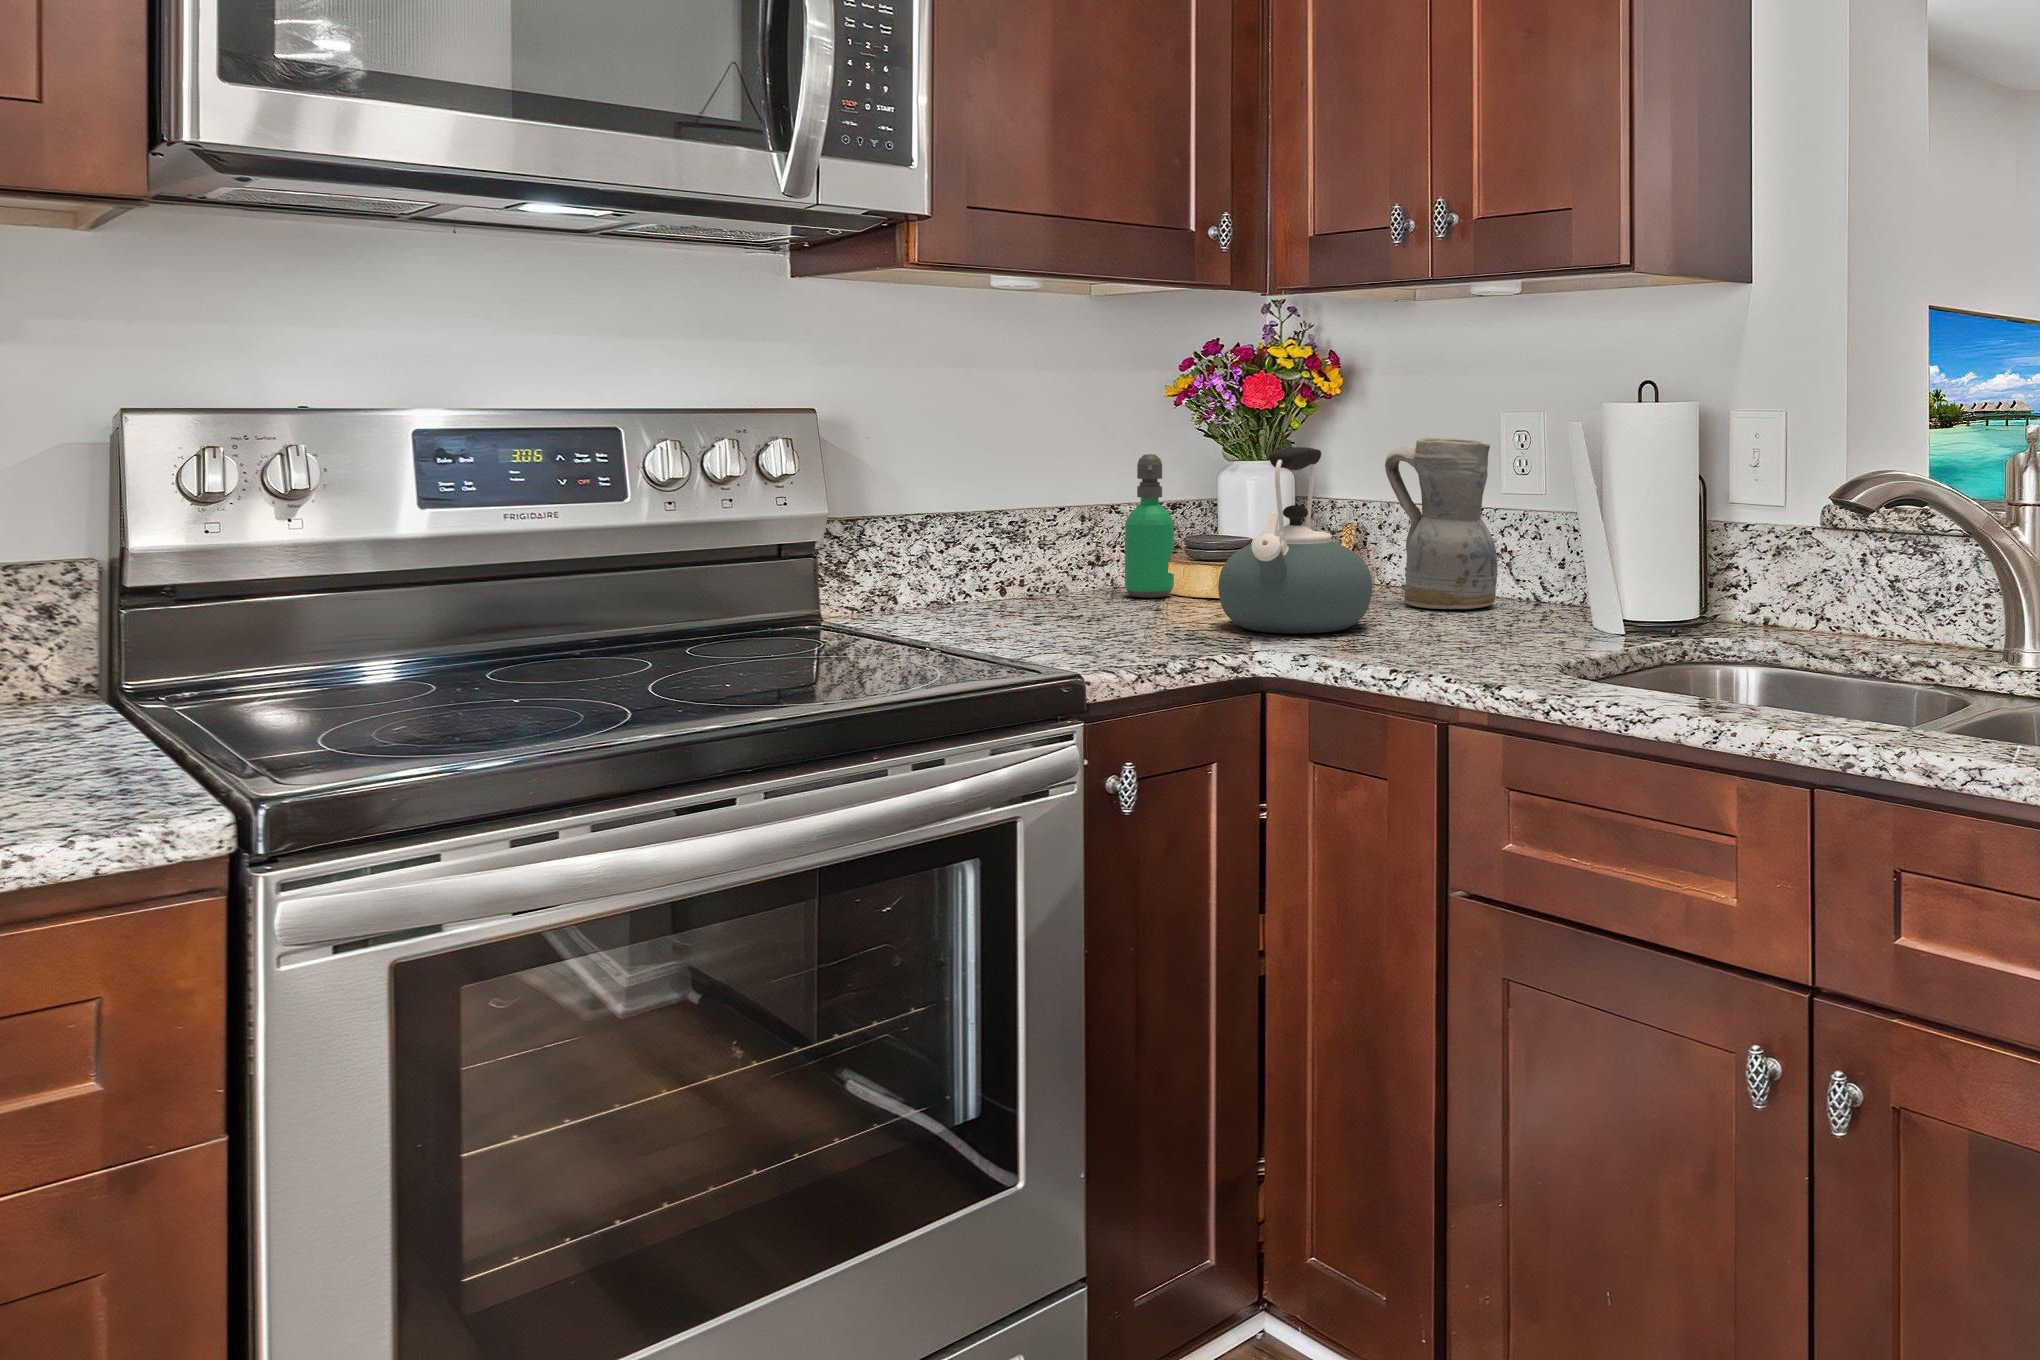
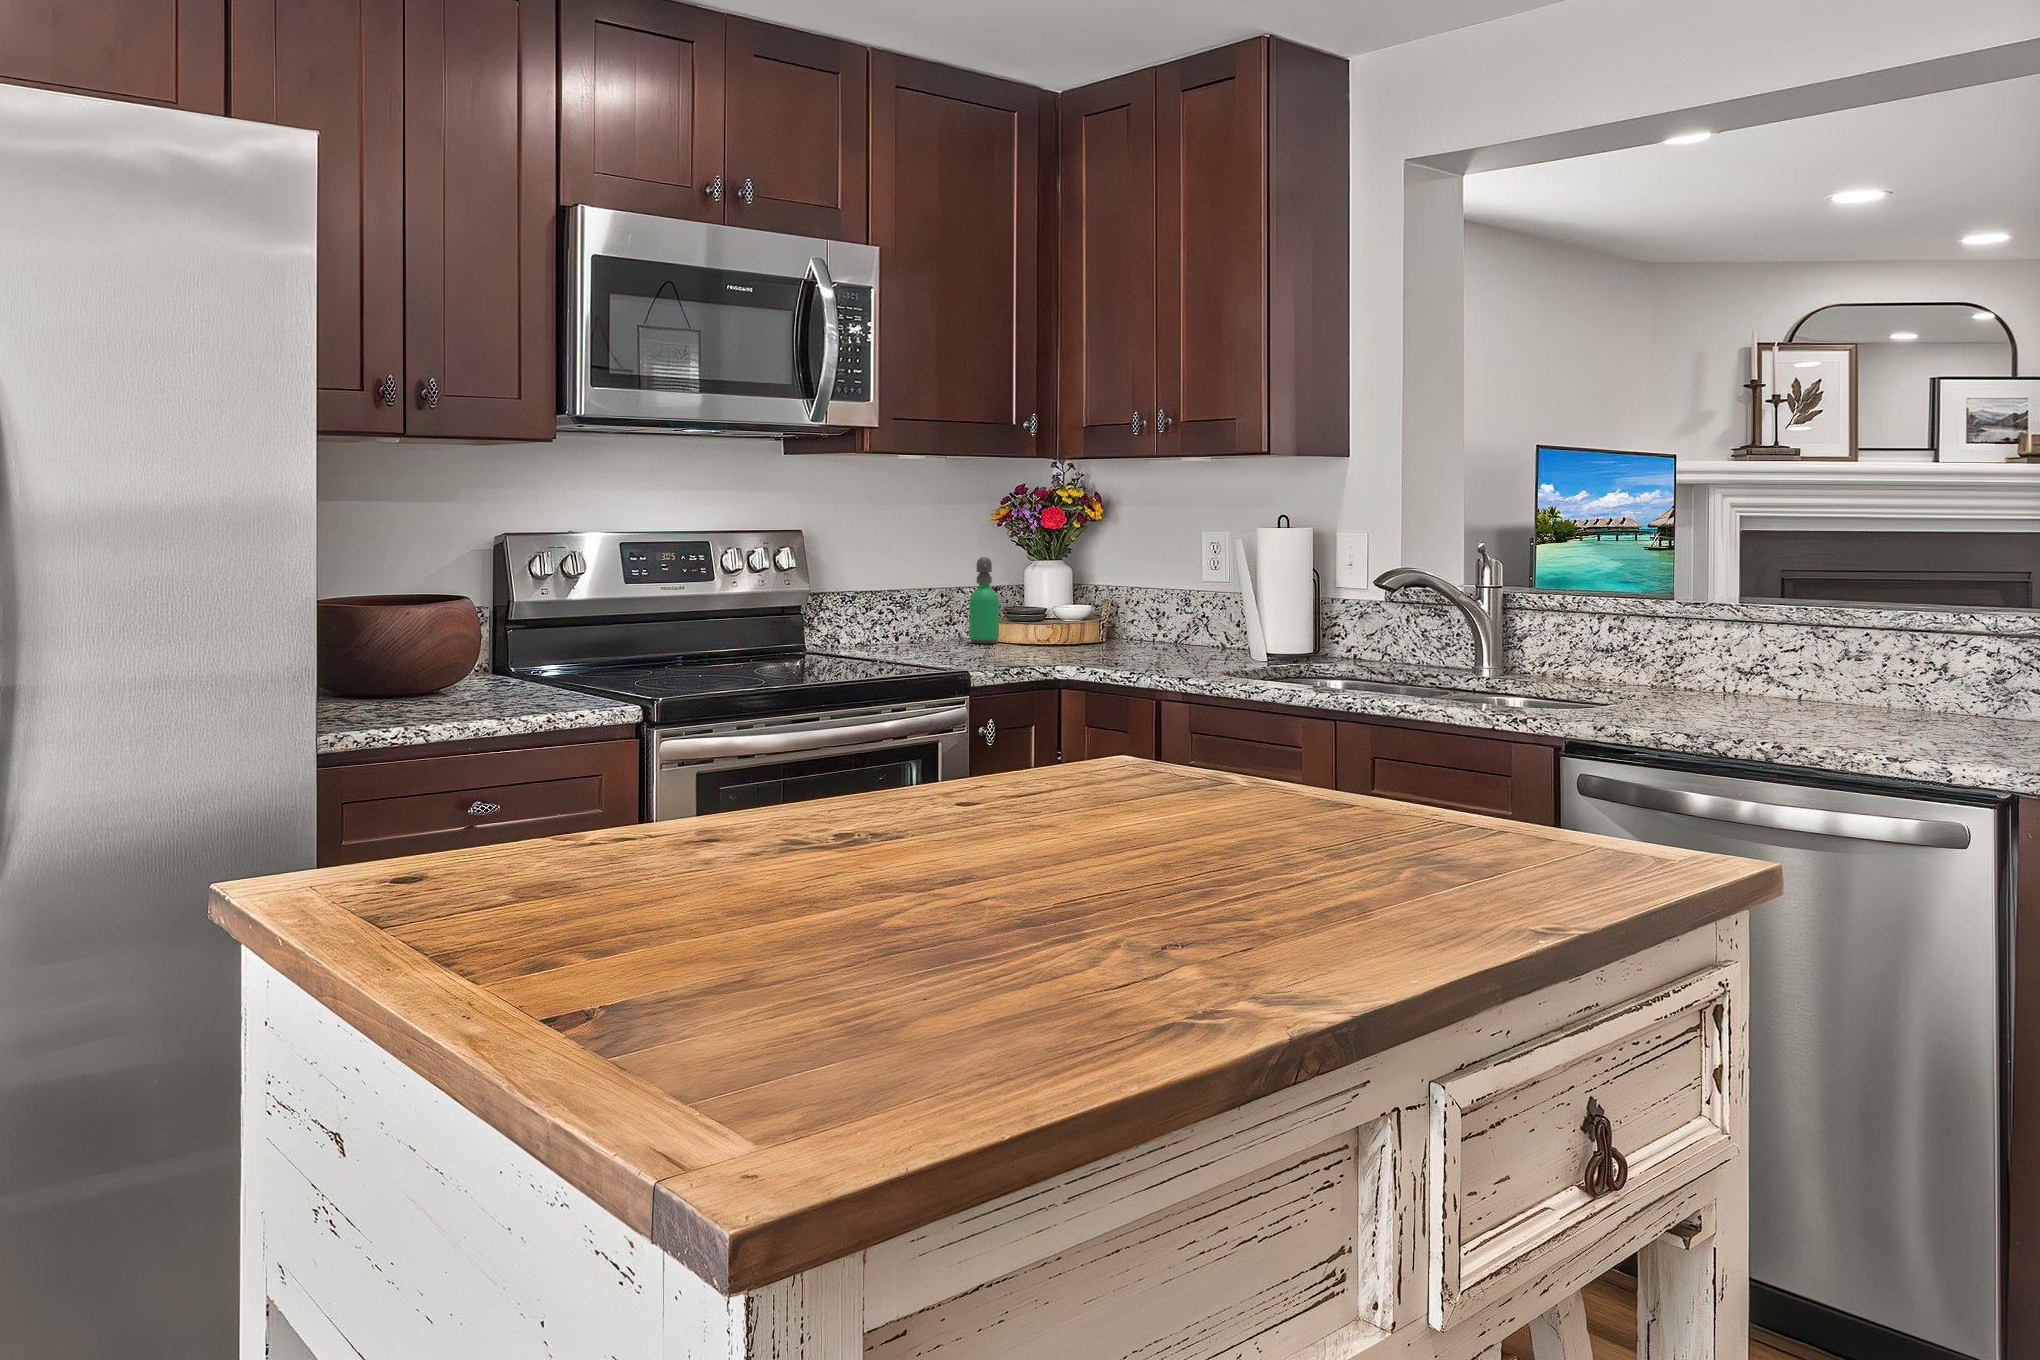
ceramic pitcher: present [1385,438,1497,609] -> none [1128,548,1196,650]
kettle: present [1218,447,1372,634] -> none [1030,554,1119,659]

